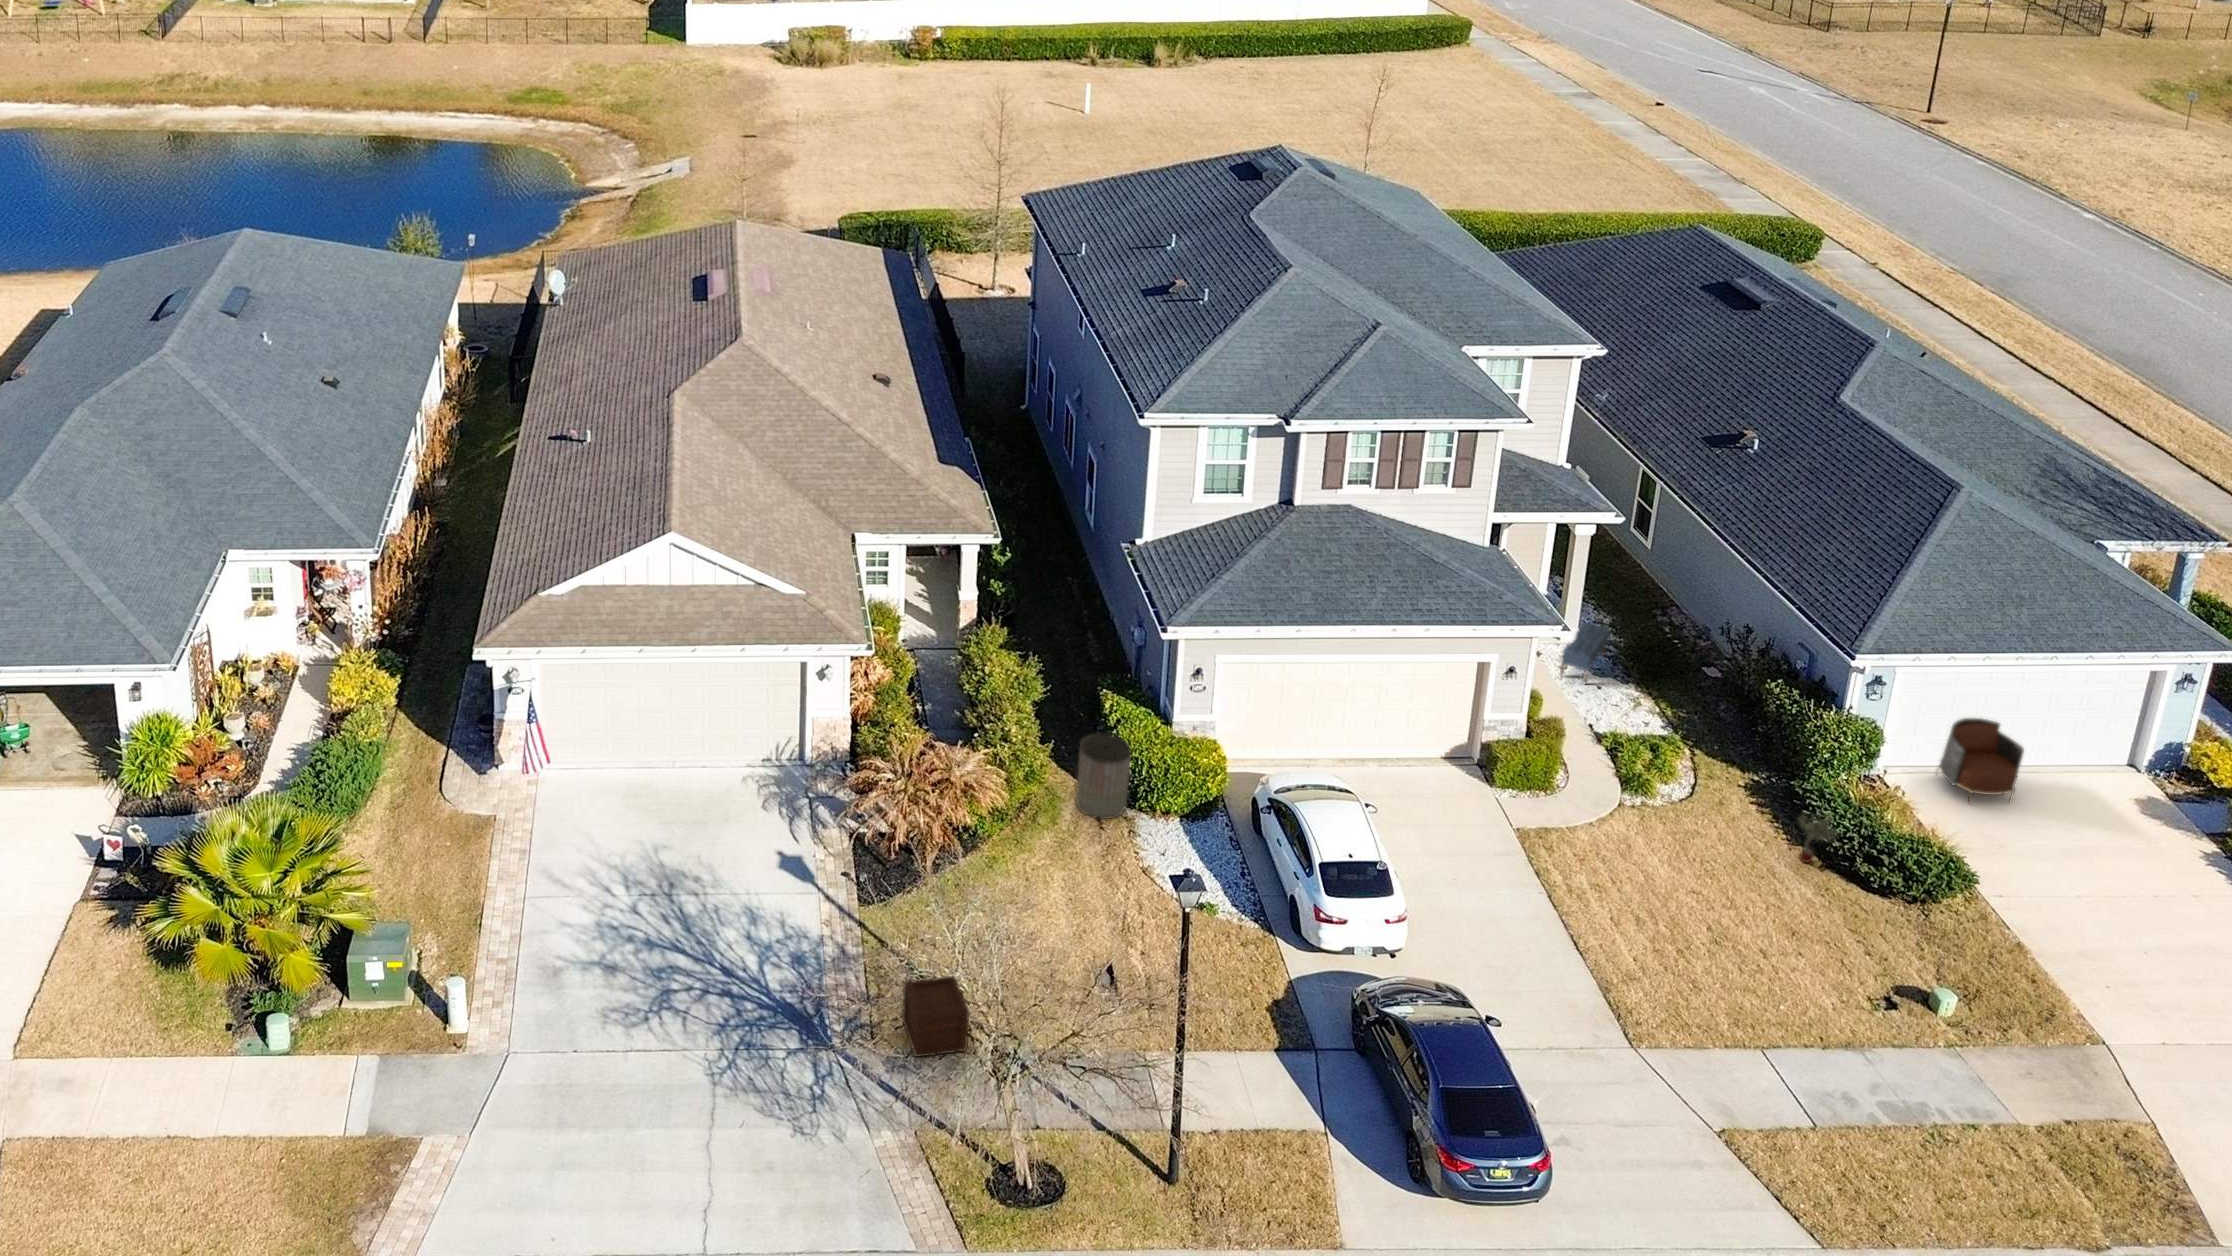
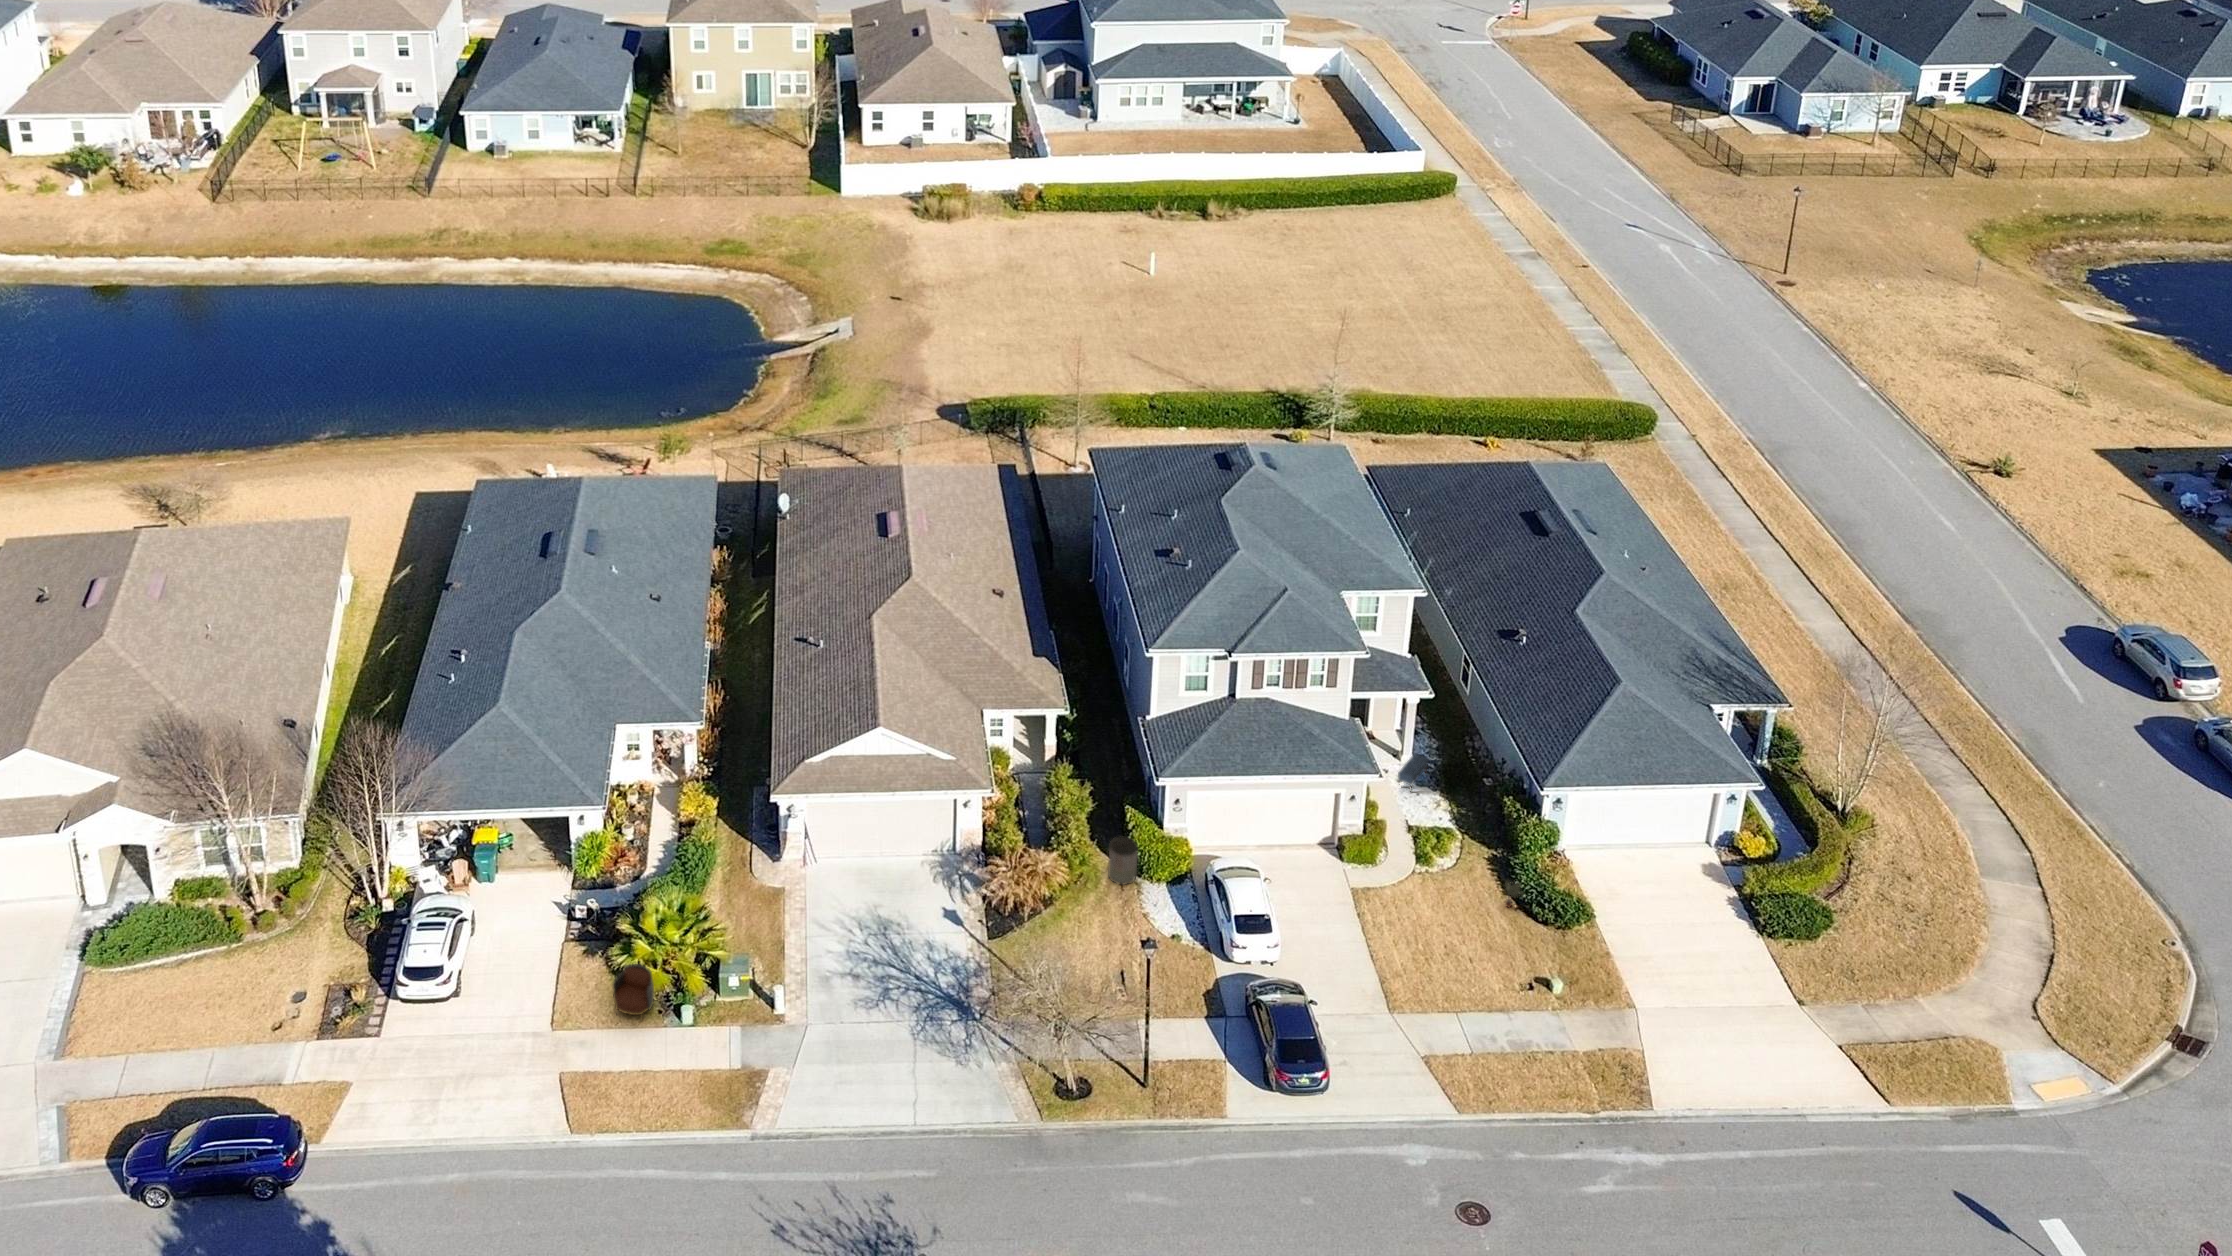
armchair: present [1938,718,2024,802] -> present [612,964,654,1019]
wooden crate: present [902,975,969,1057] -> none [1011,982,1045,1025]

